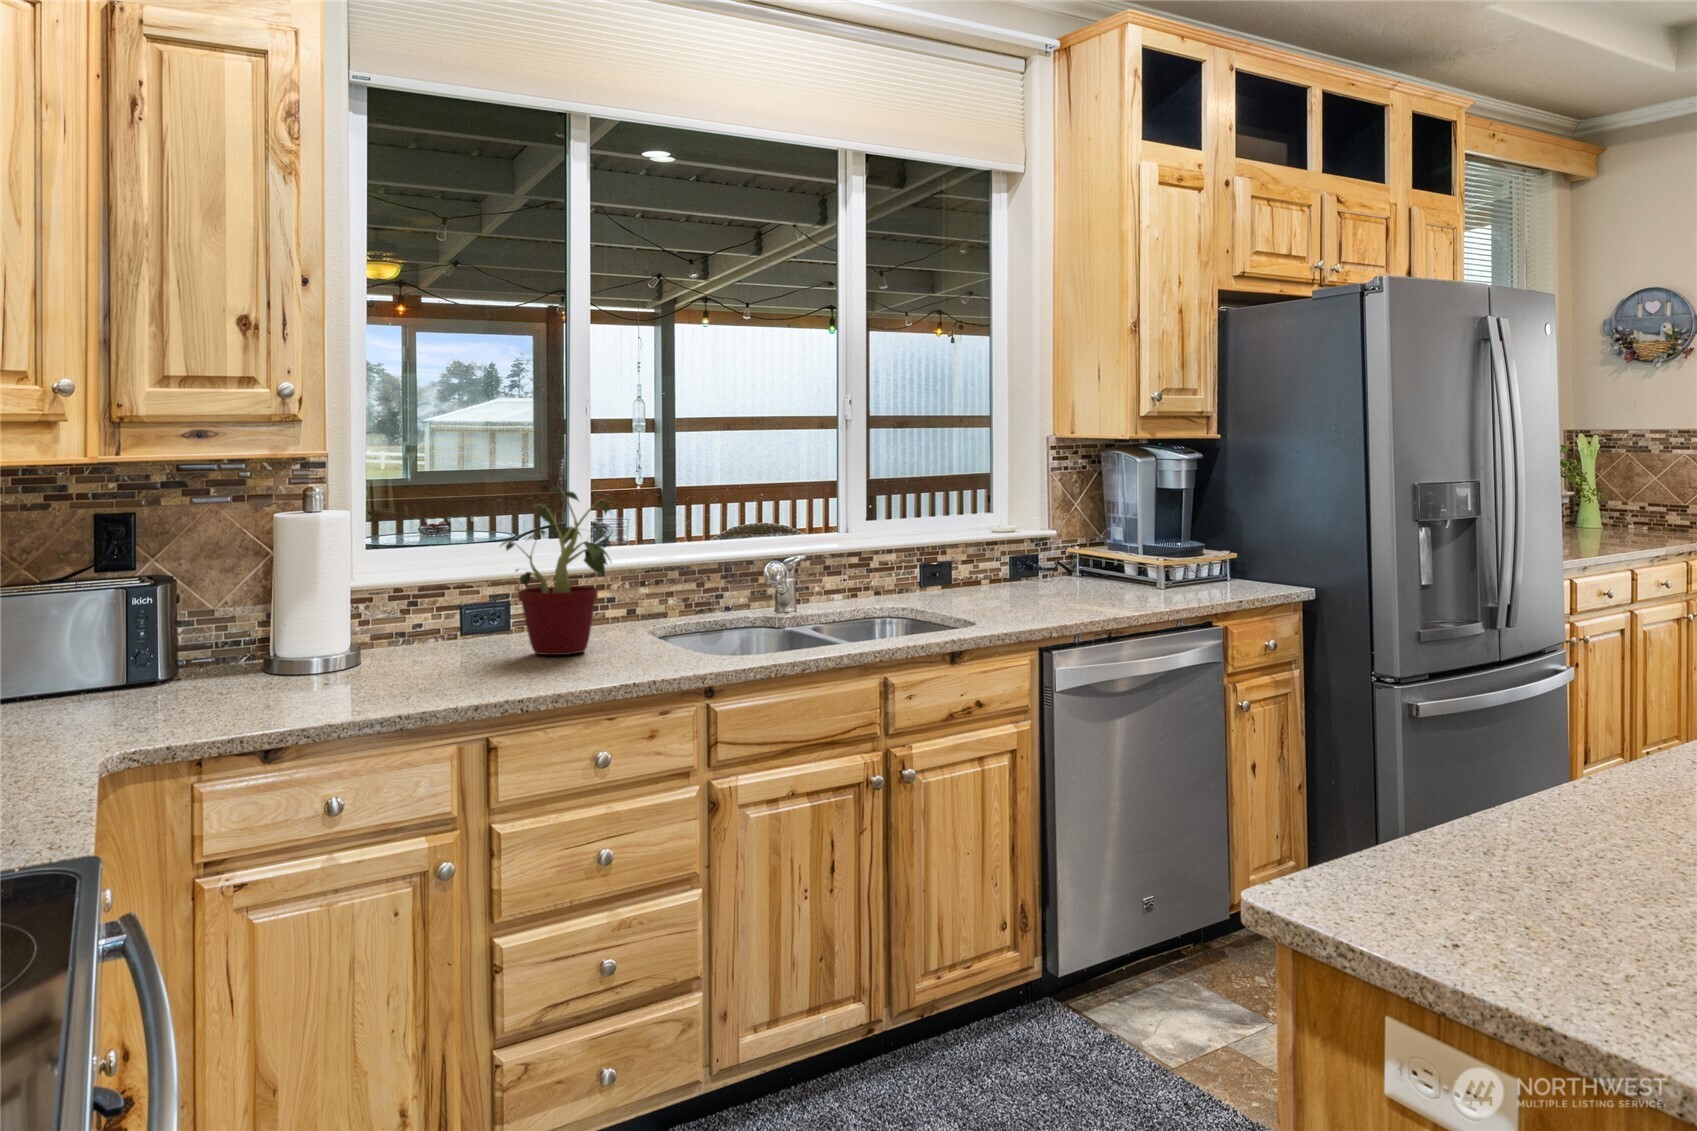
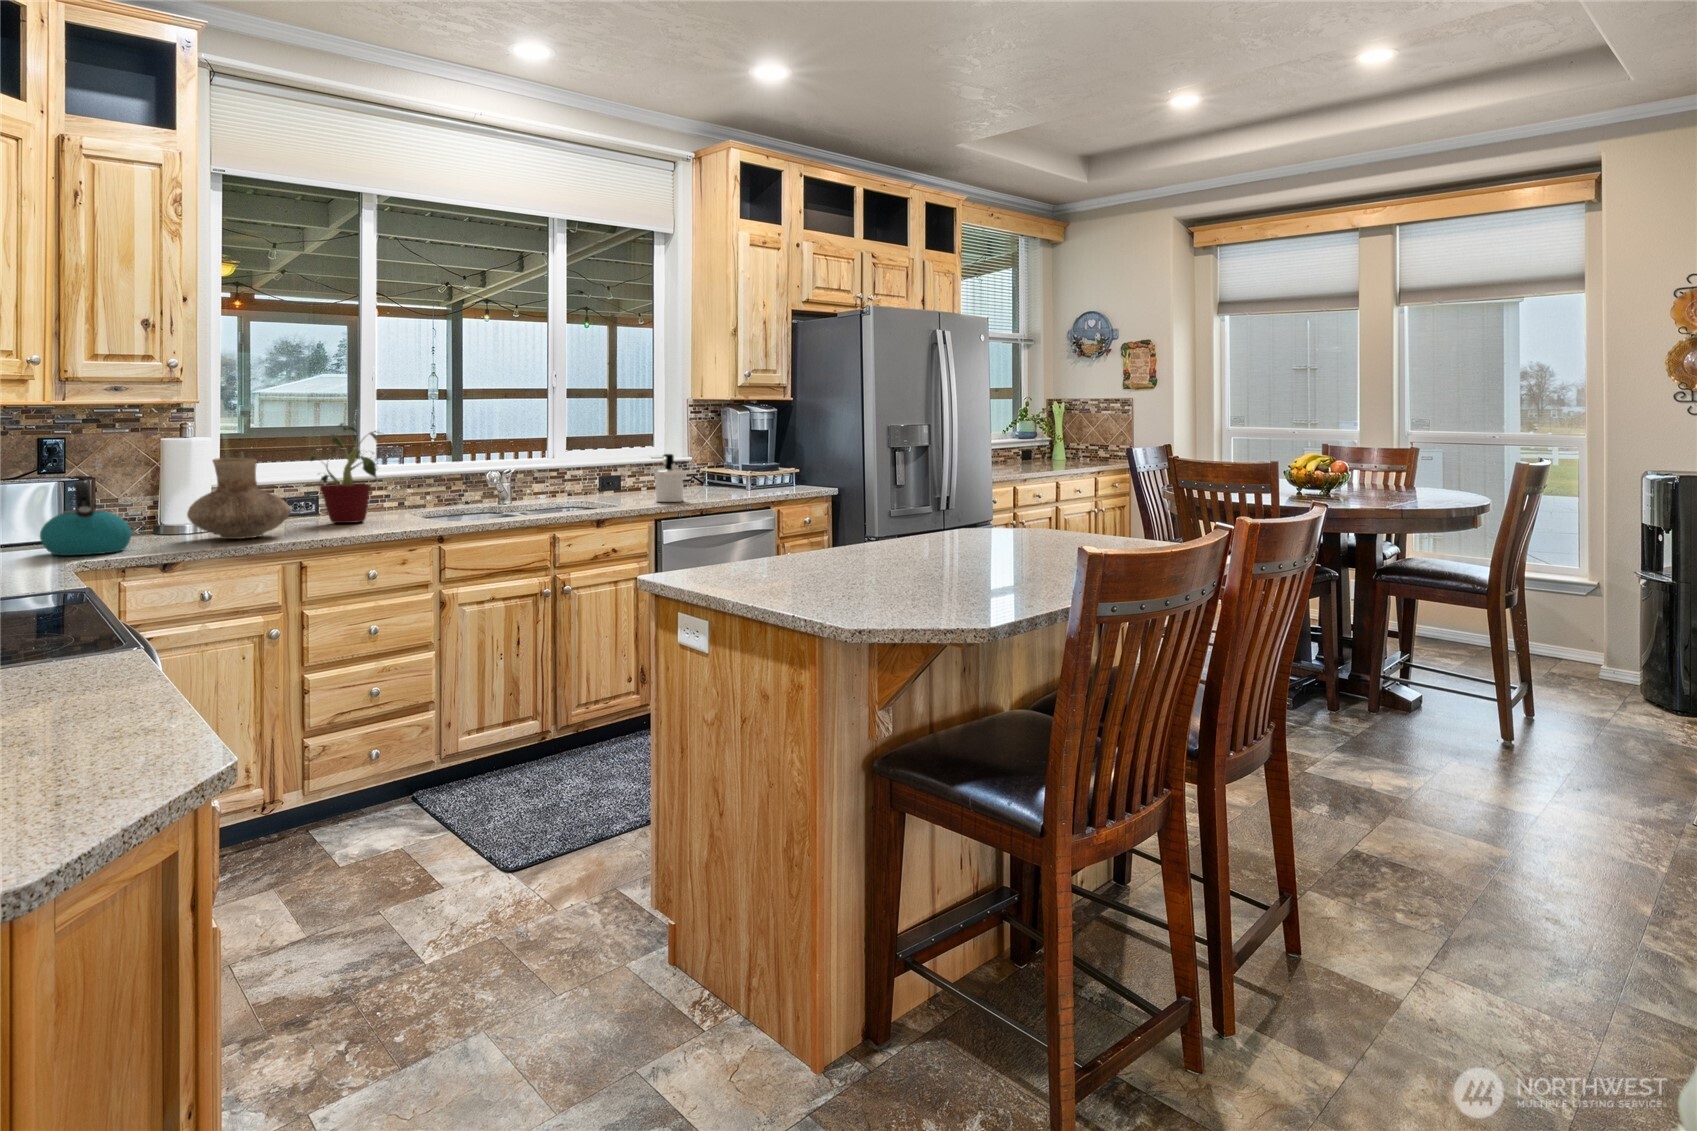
soap dispenser: none [1030,531,1079,612] -> present [654,454,684,502]
vase: none [310,550,477,695] -> present [187,458,291,539]
kettle: none [65,600,217,736] -> present [40,482,132,555]

